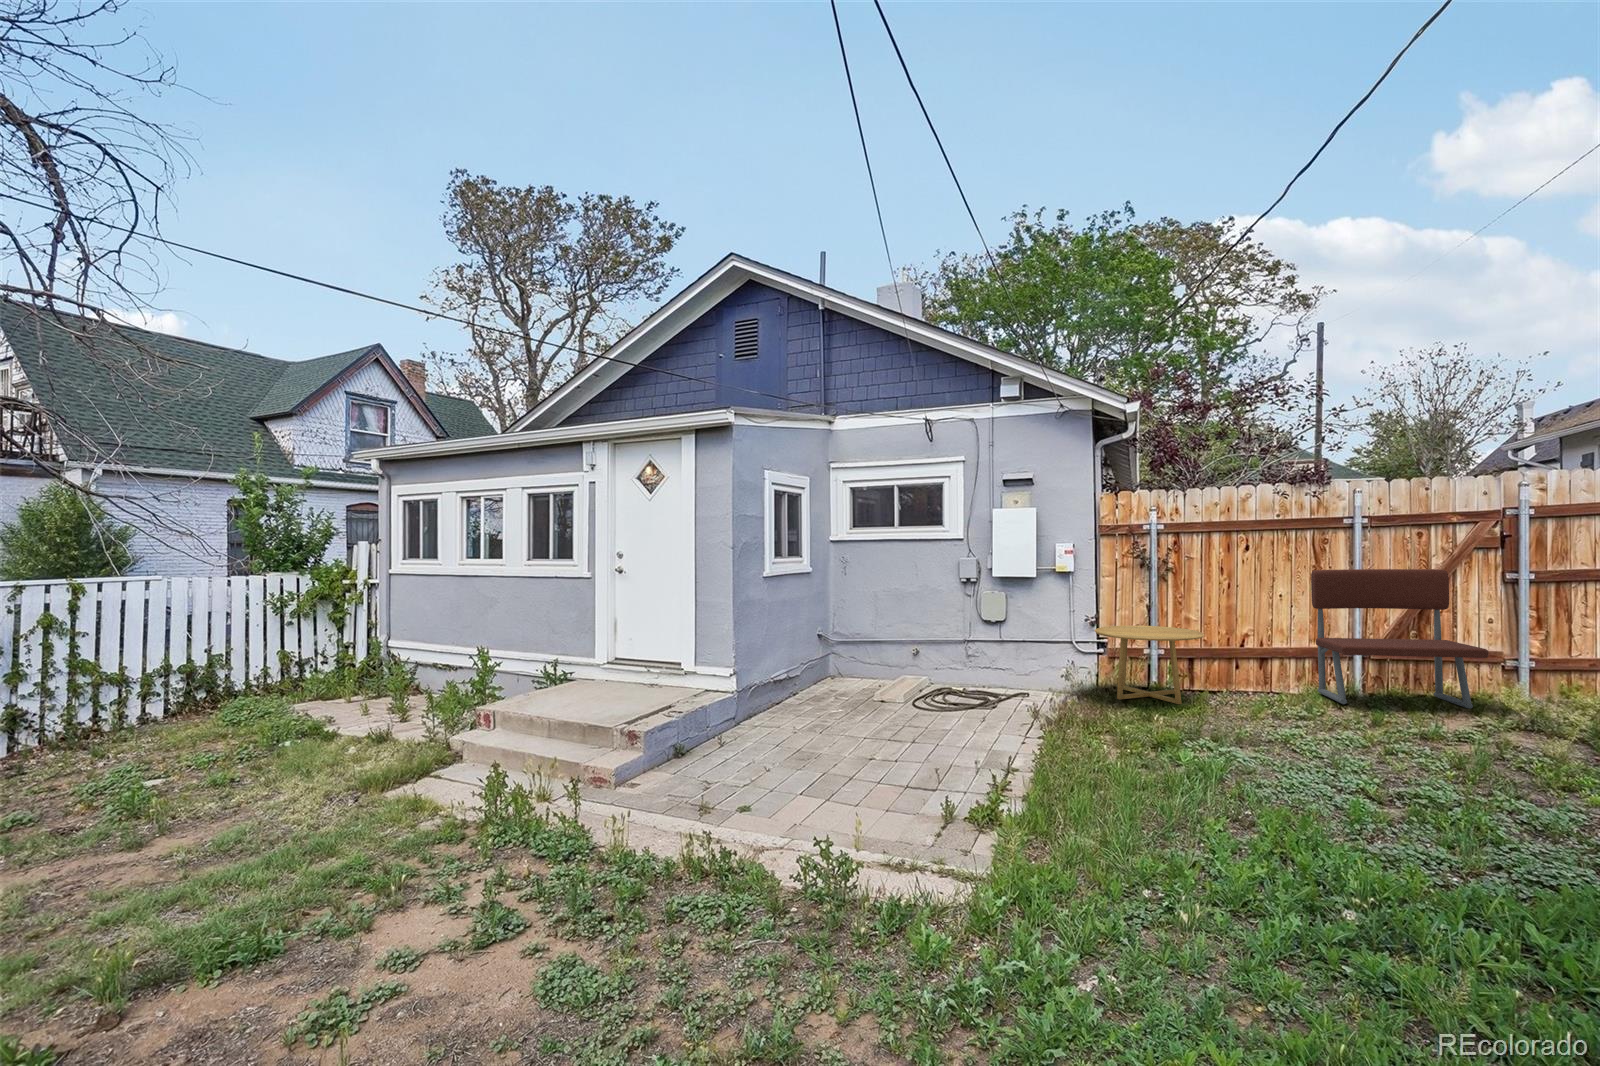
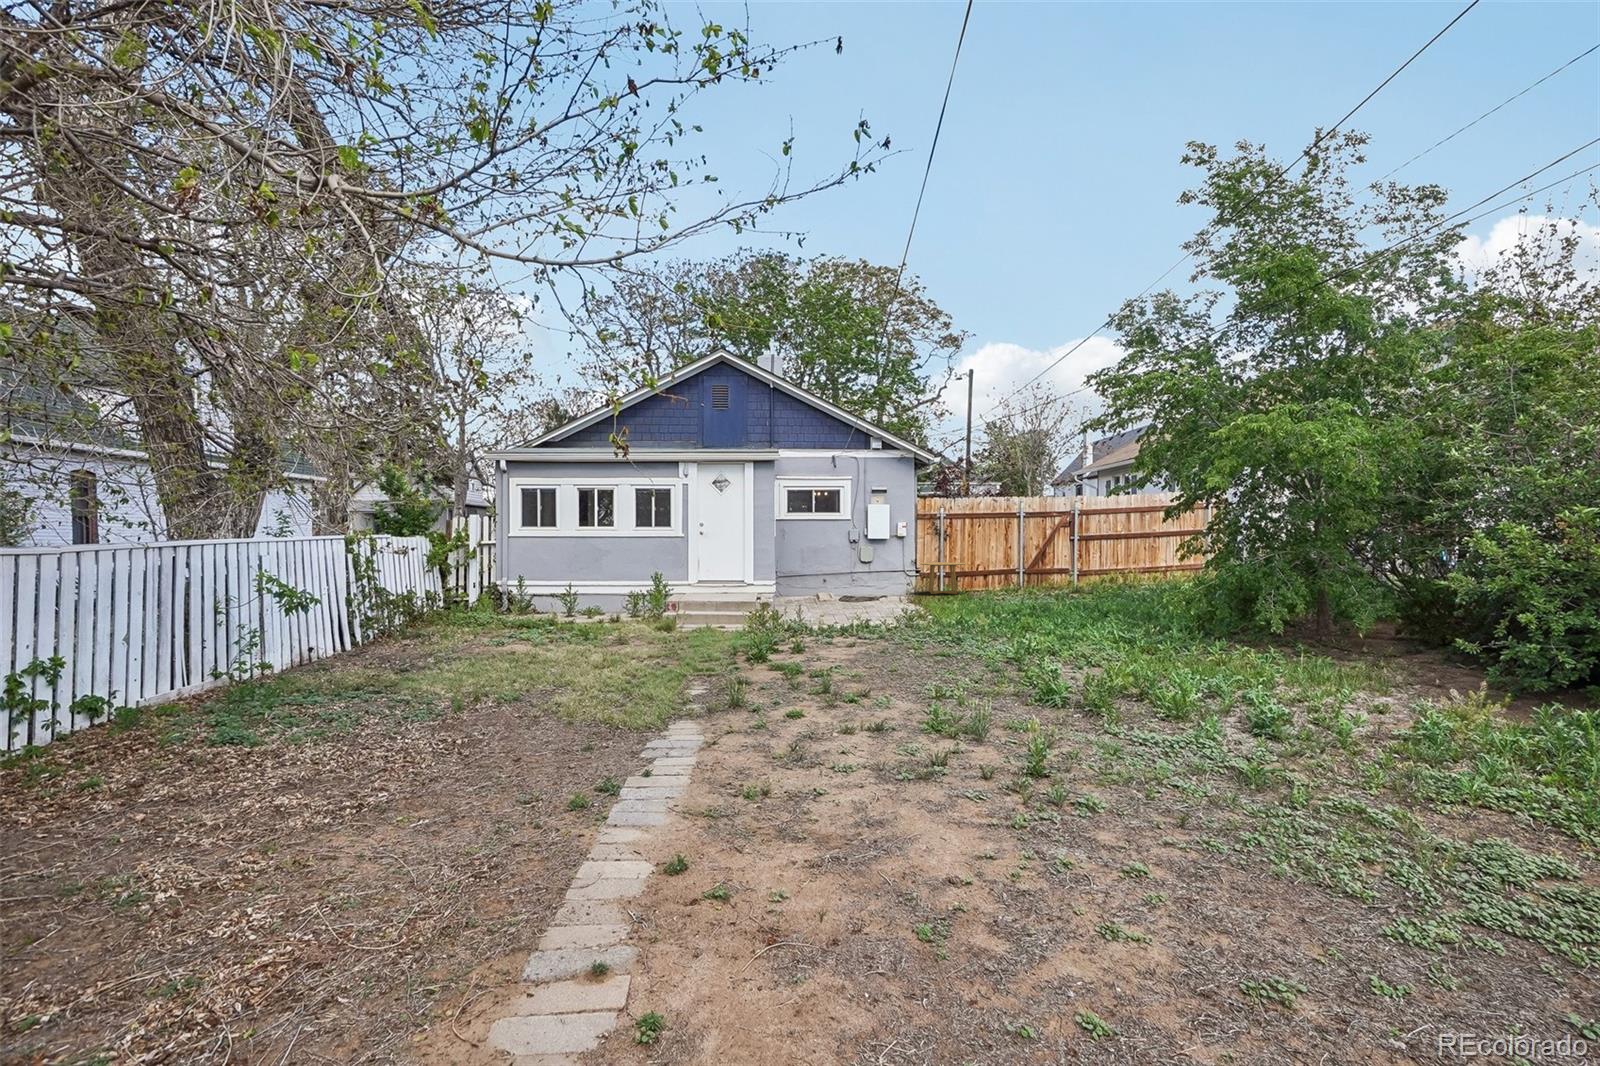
bench: present [1311,569,1488,708] -> none [1005,535,1063,591]

